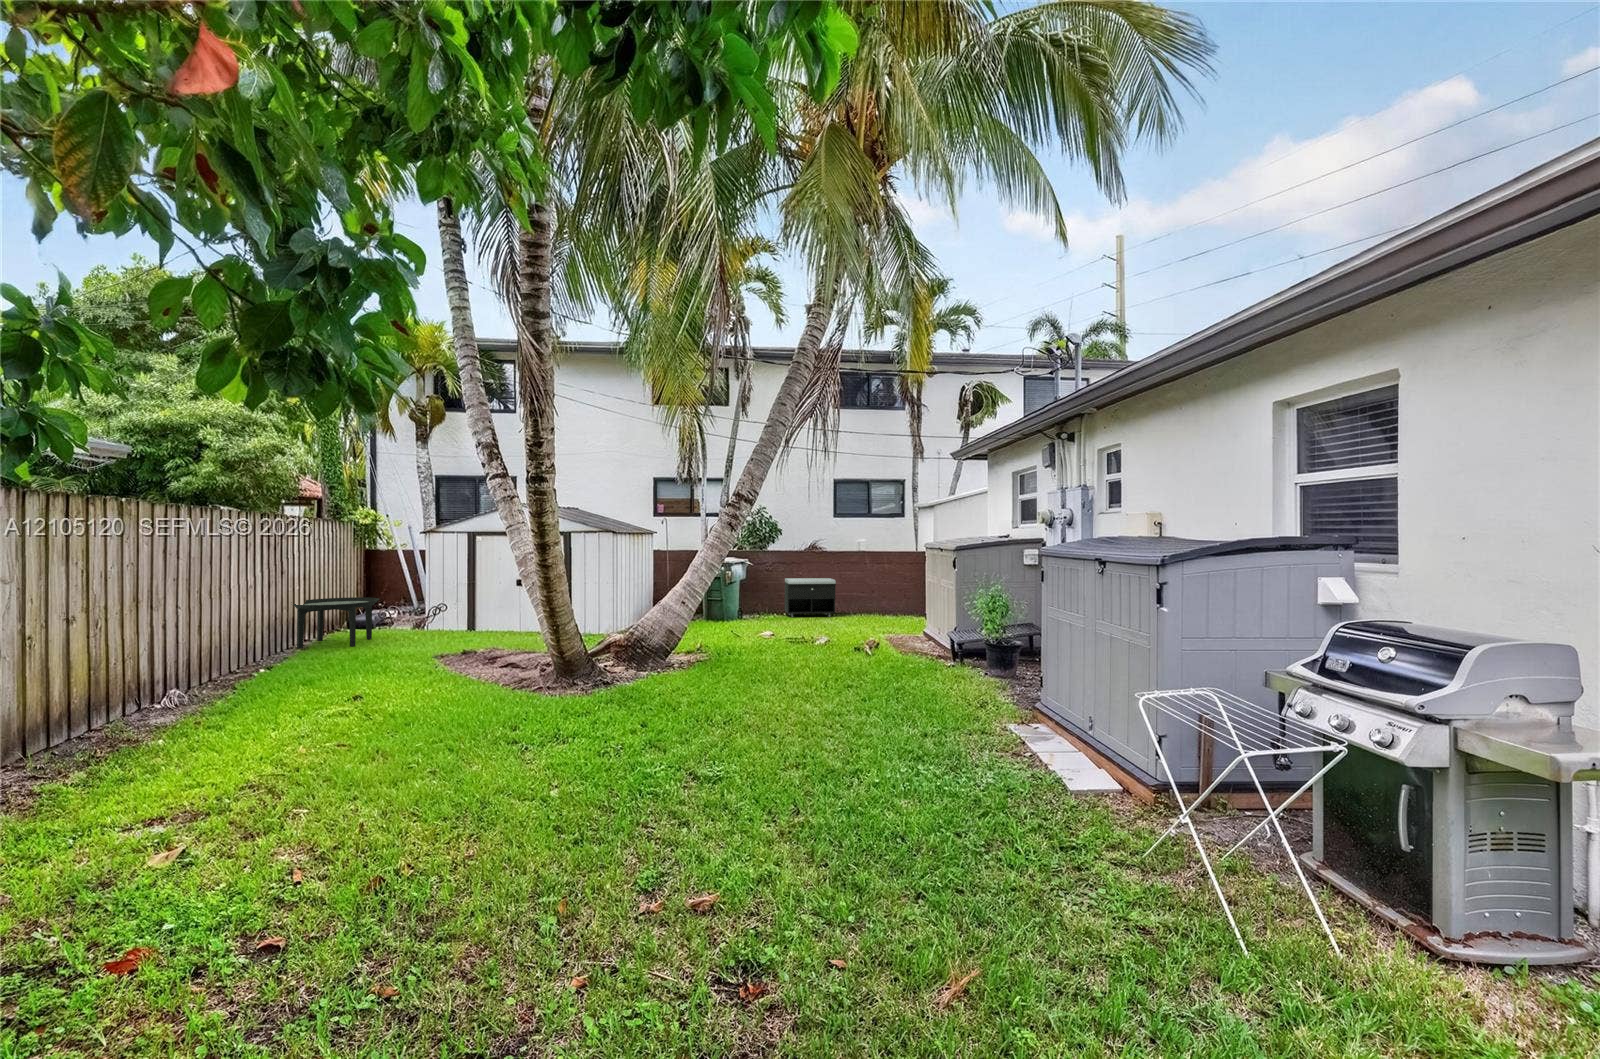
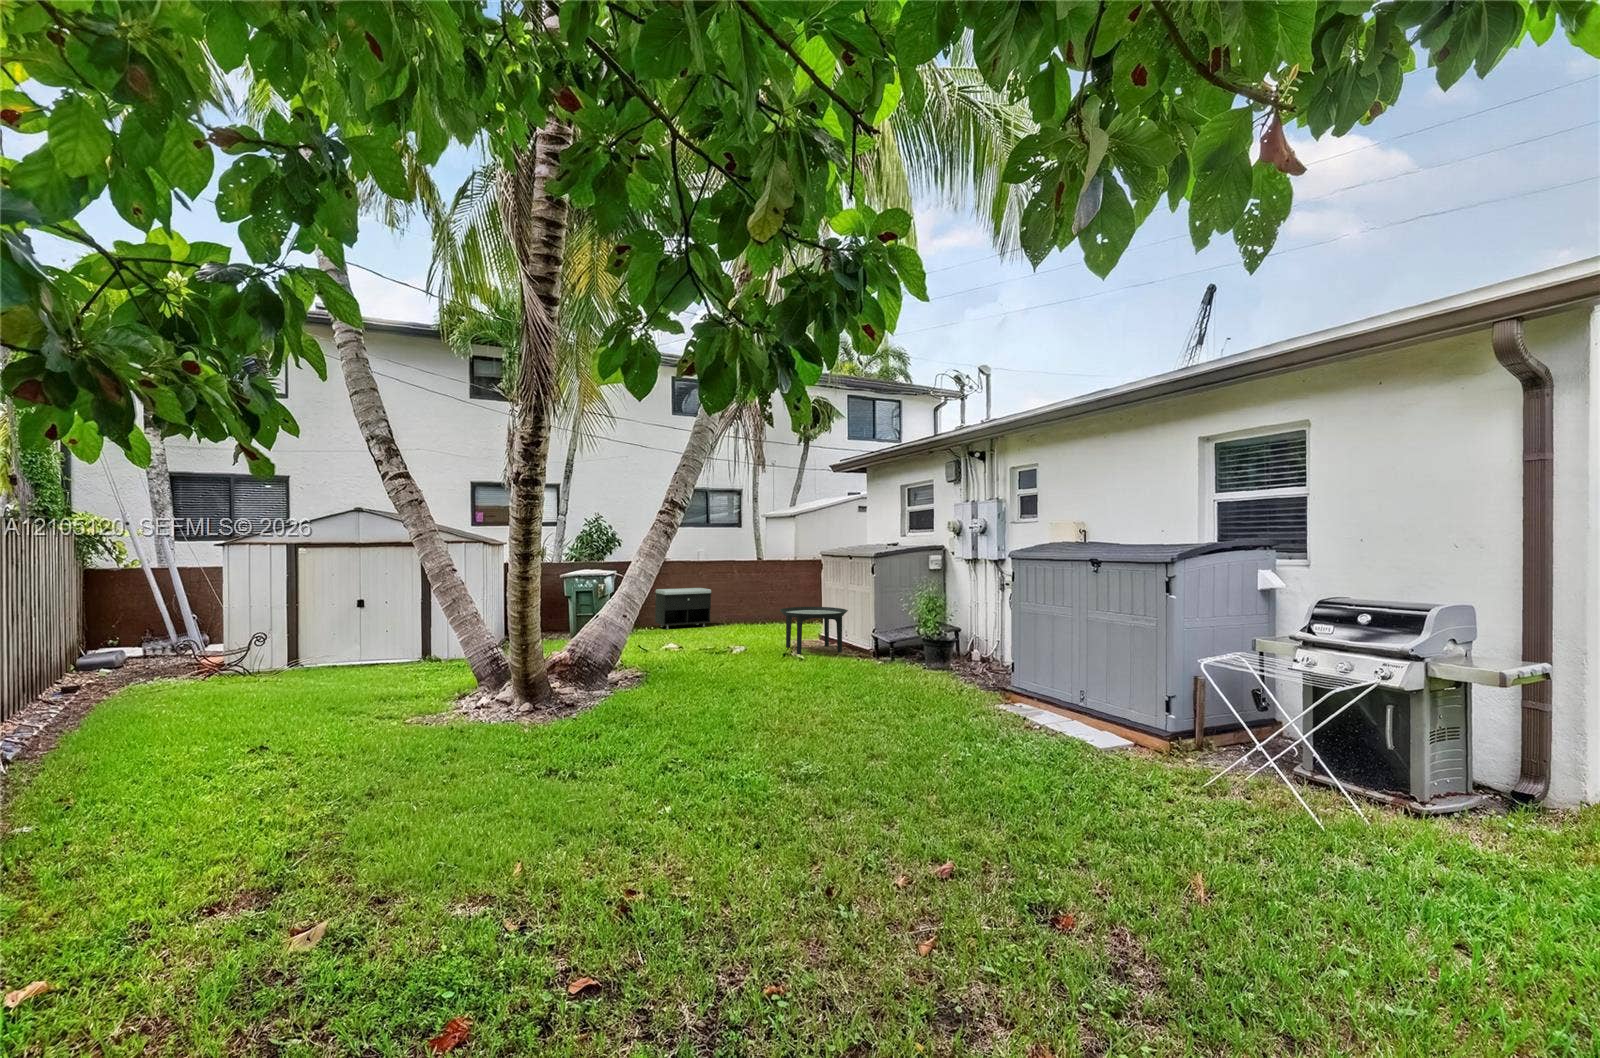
round table: present [291,597,379,648] -> present [780,607,848,654]

